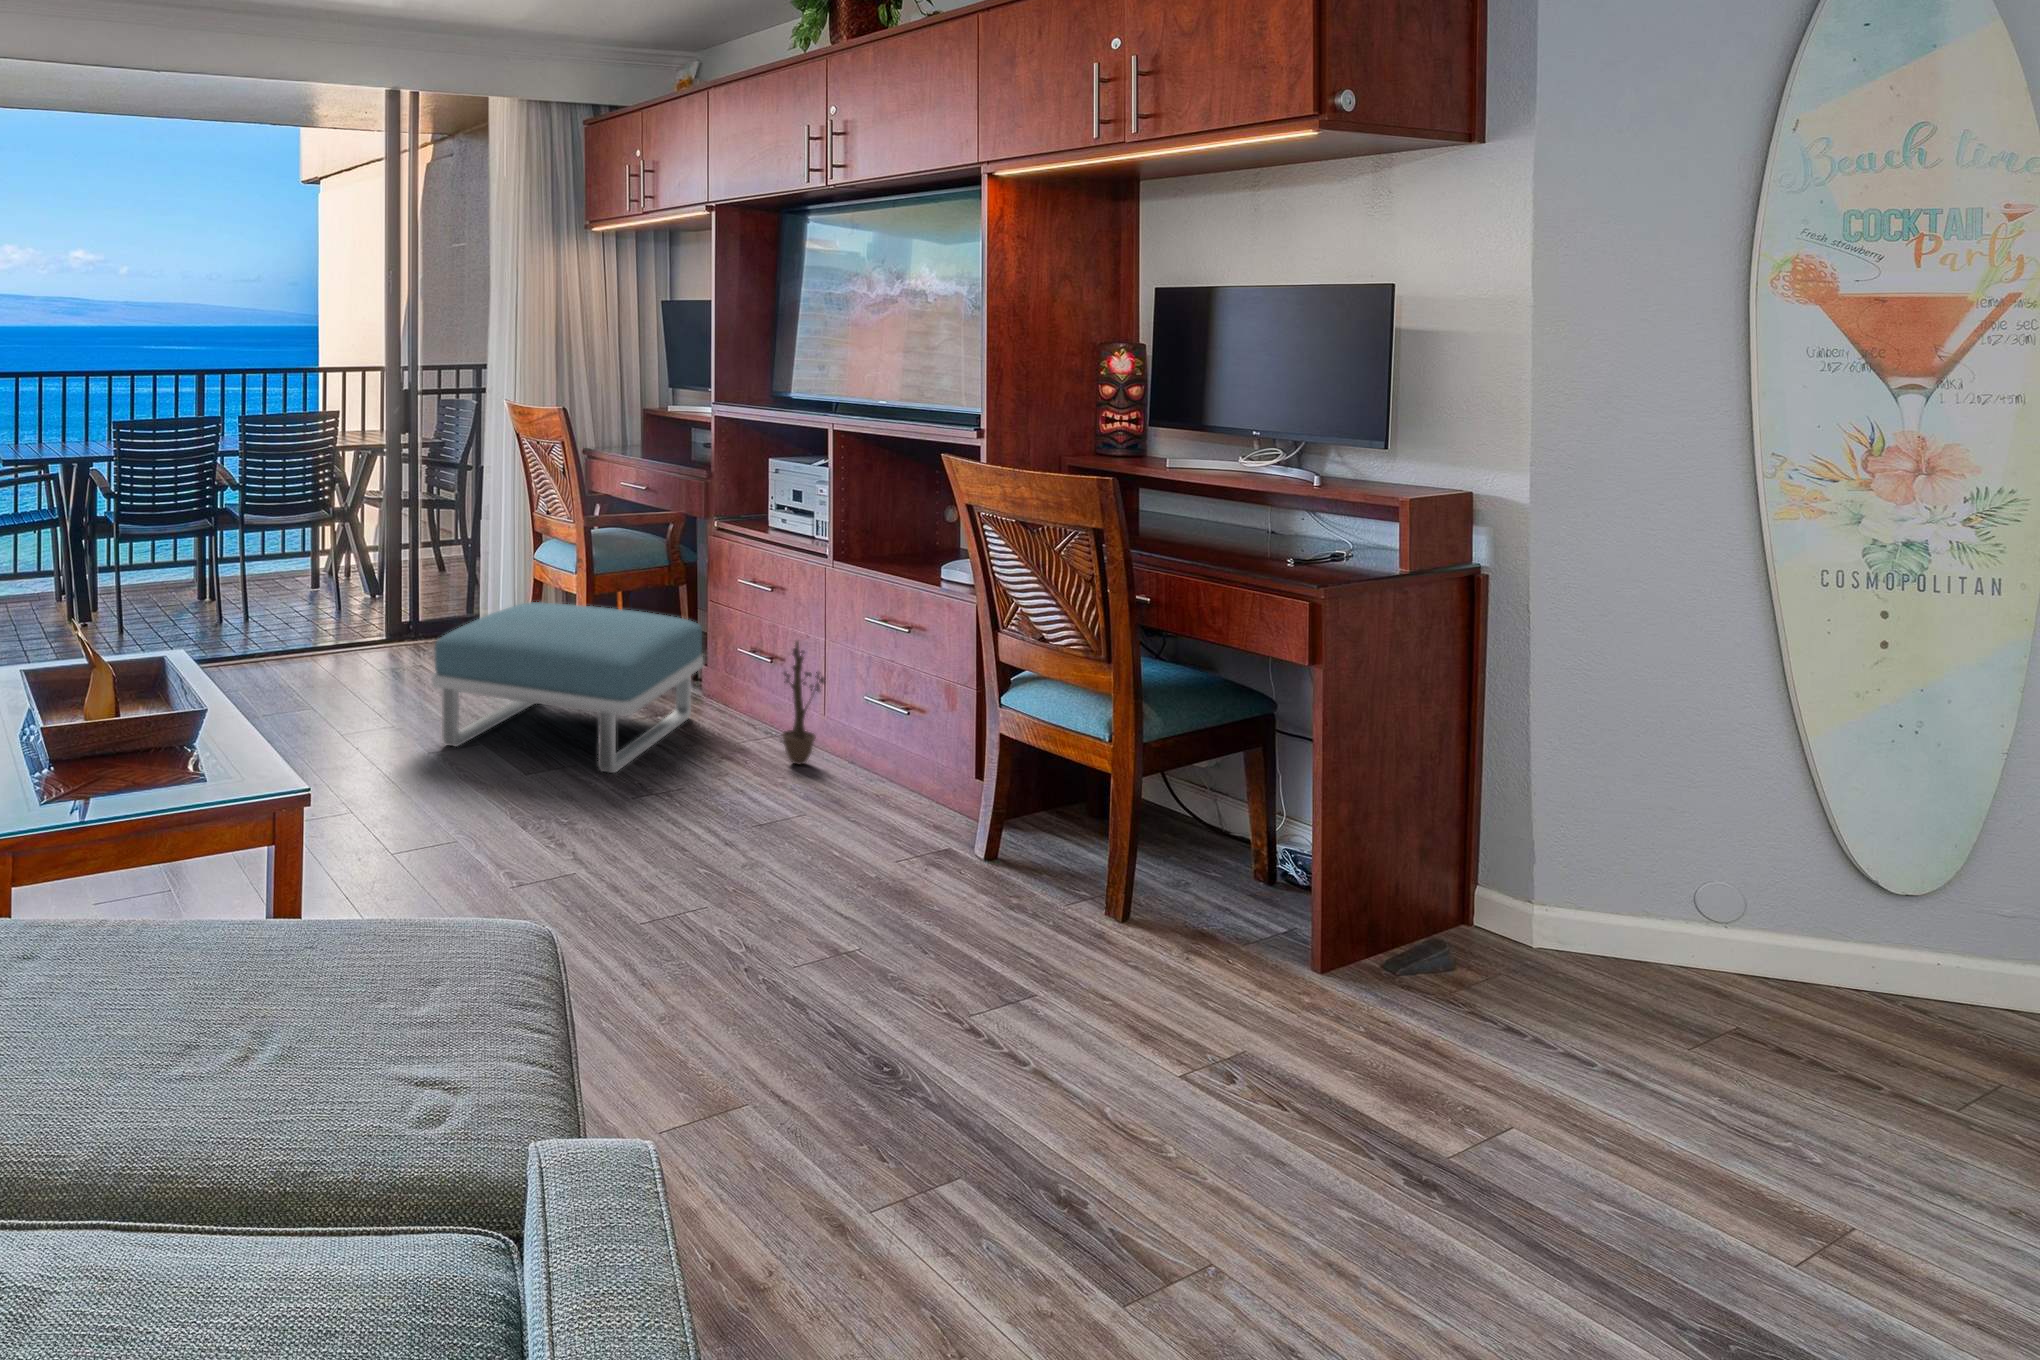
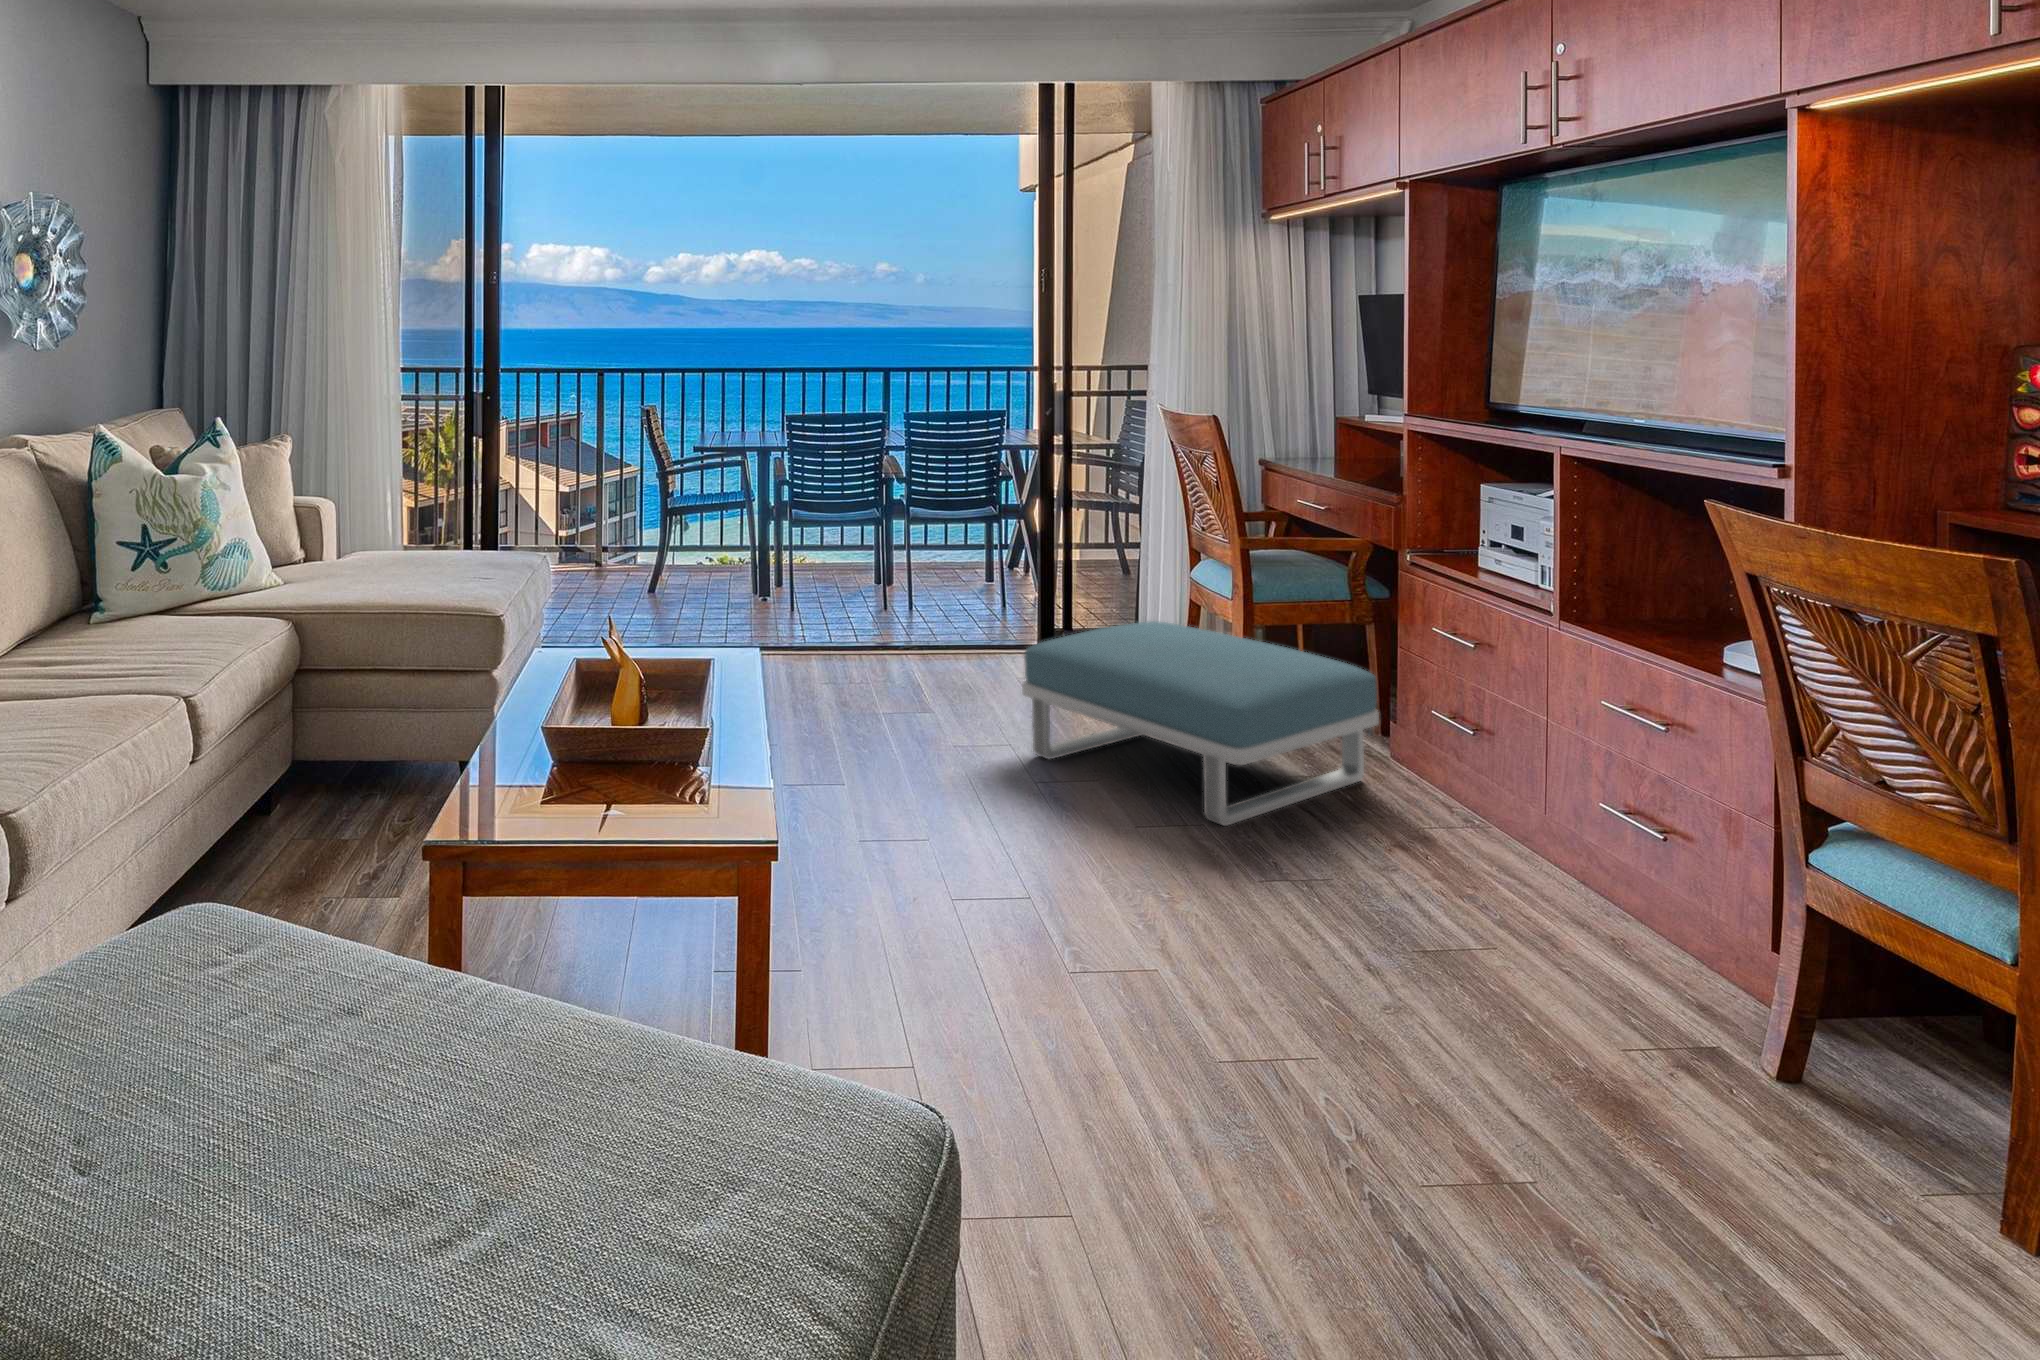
decorative plant: present [781,641,825,765] -> none [1474,715,1543,871]

